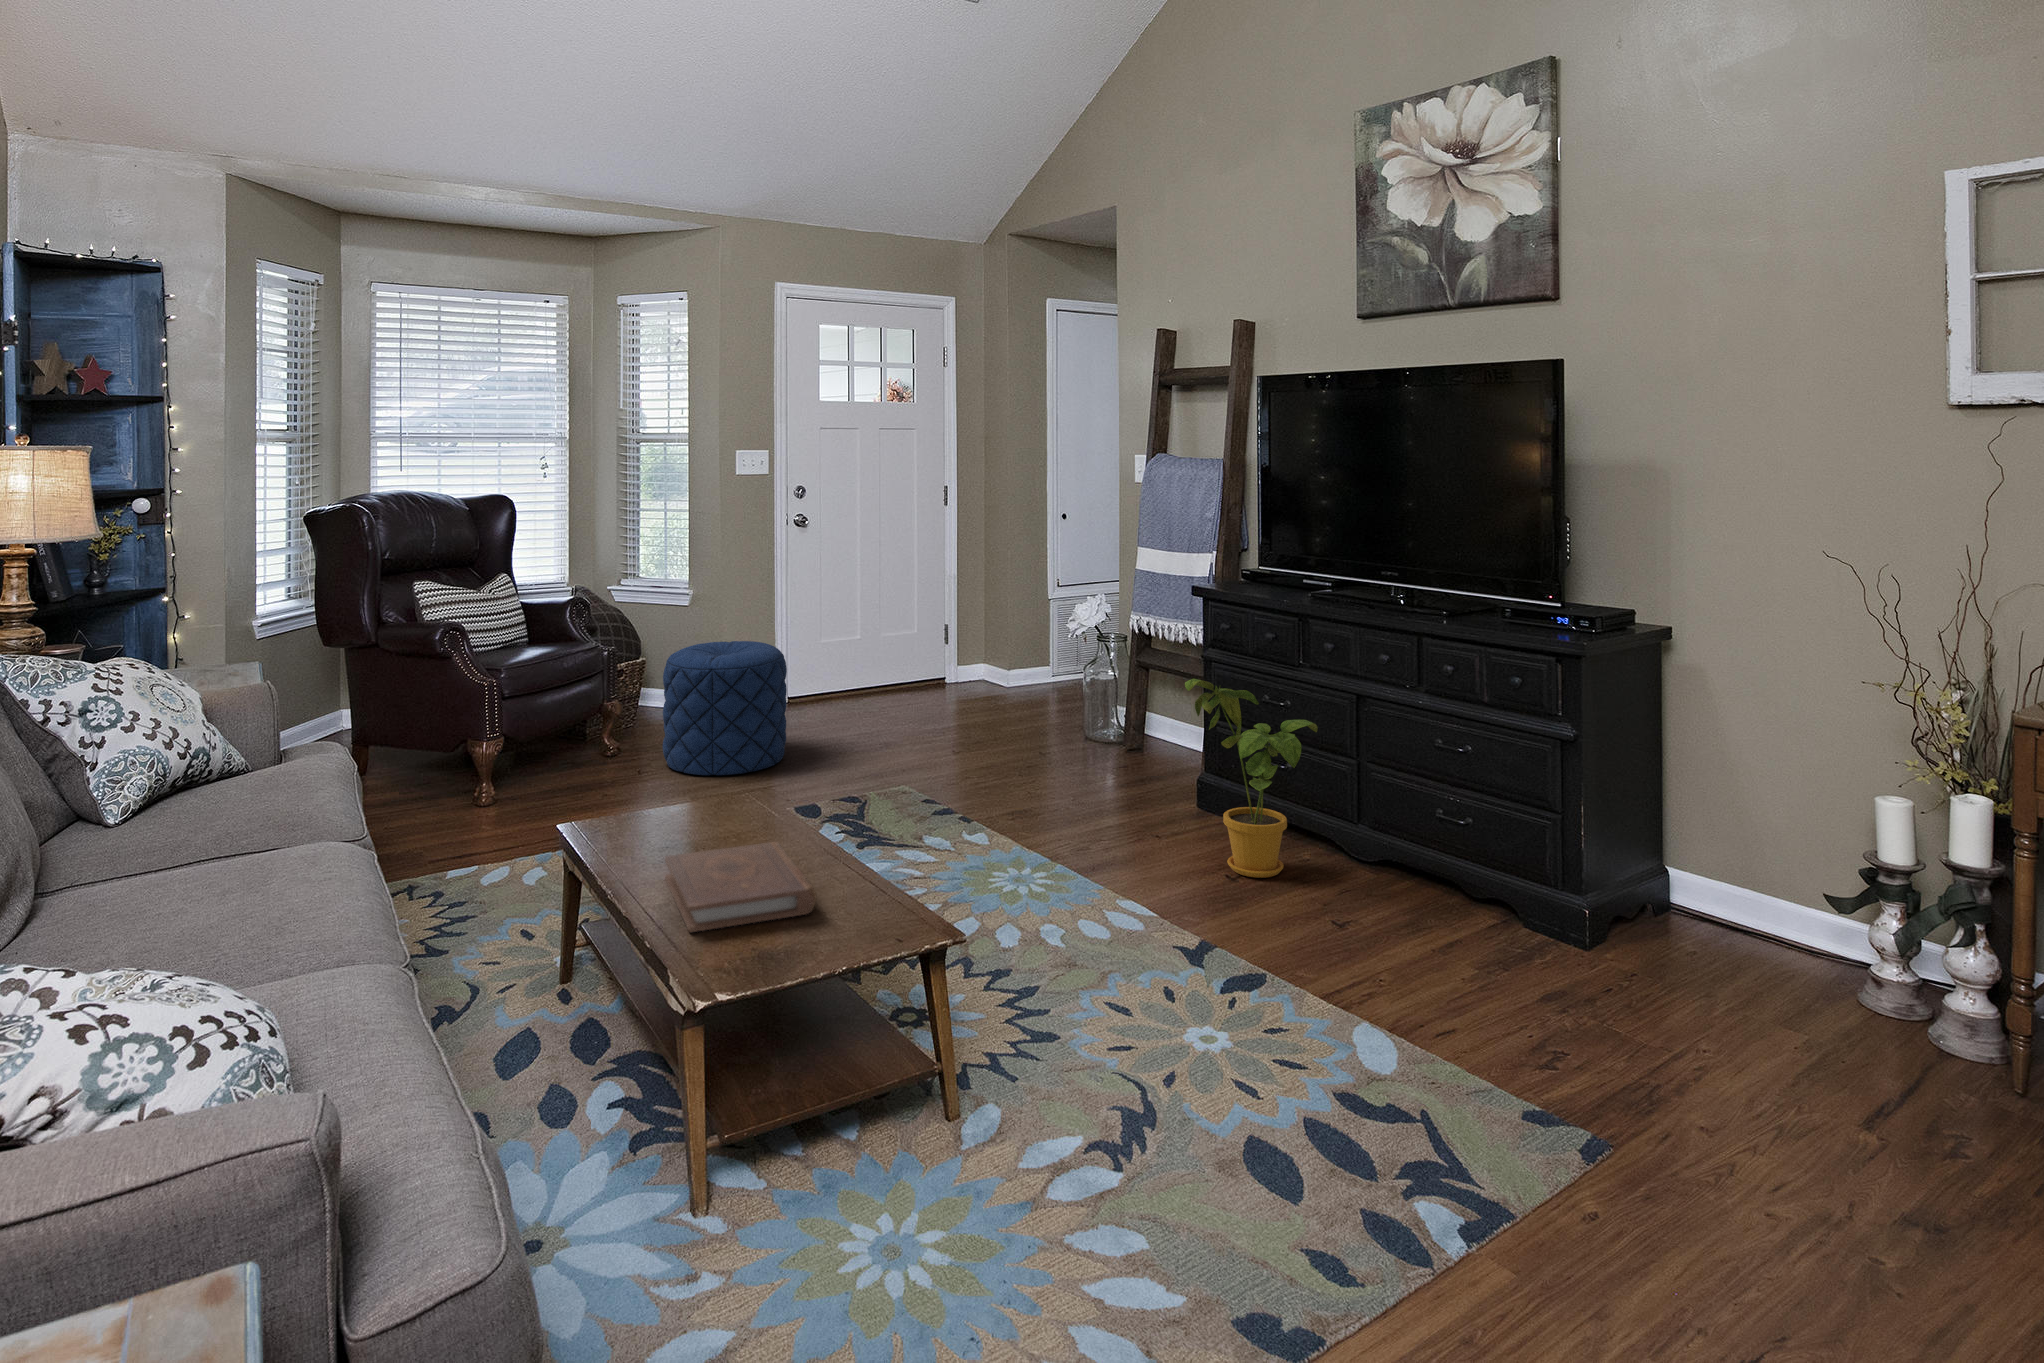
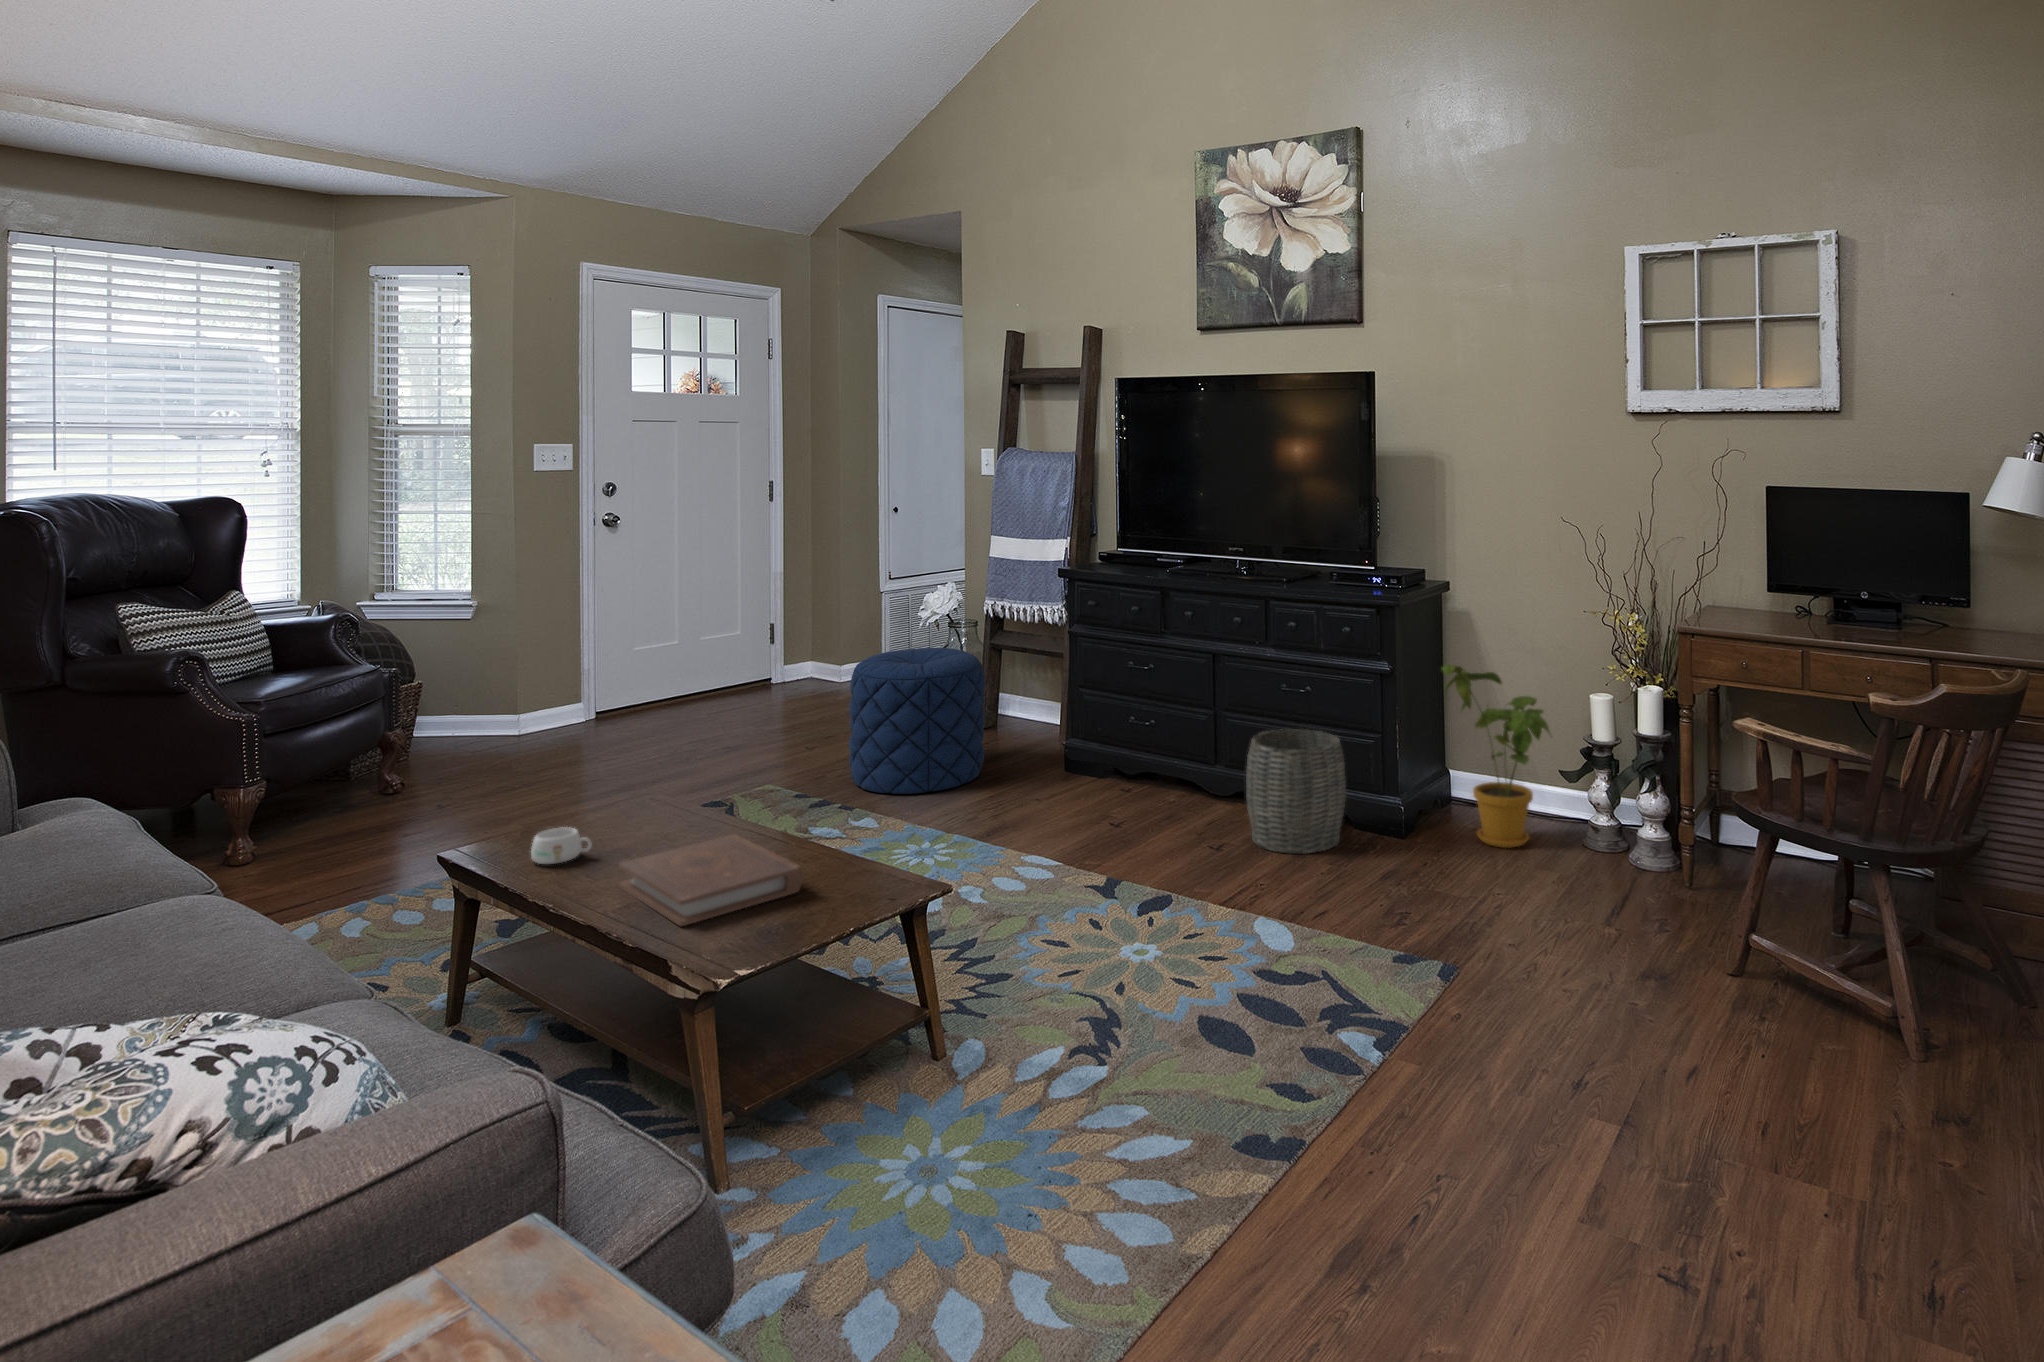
pouf: present [663,641,787,775] -> present [849,648,985,794]
house plant: present [1185,679,1318,878] -> present [1442,665,1549,848]
woven basket: none [1379,791,1509,948] -> present [1246,729,1346,854]
mug: none [612,812,661,846] -> present [531,827,592,864]

